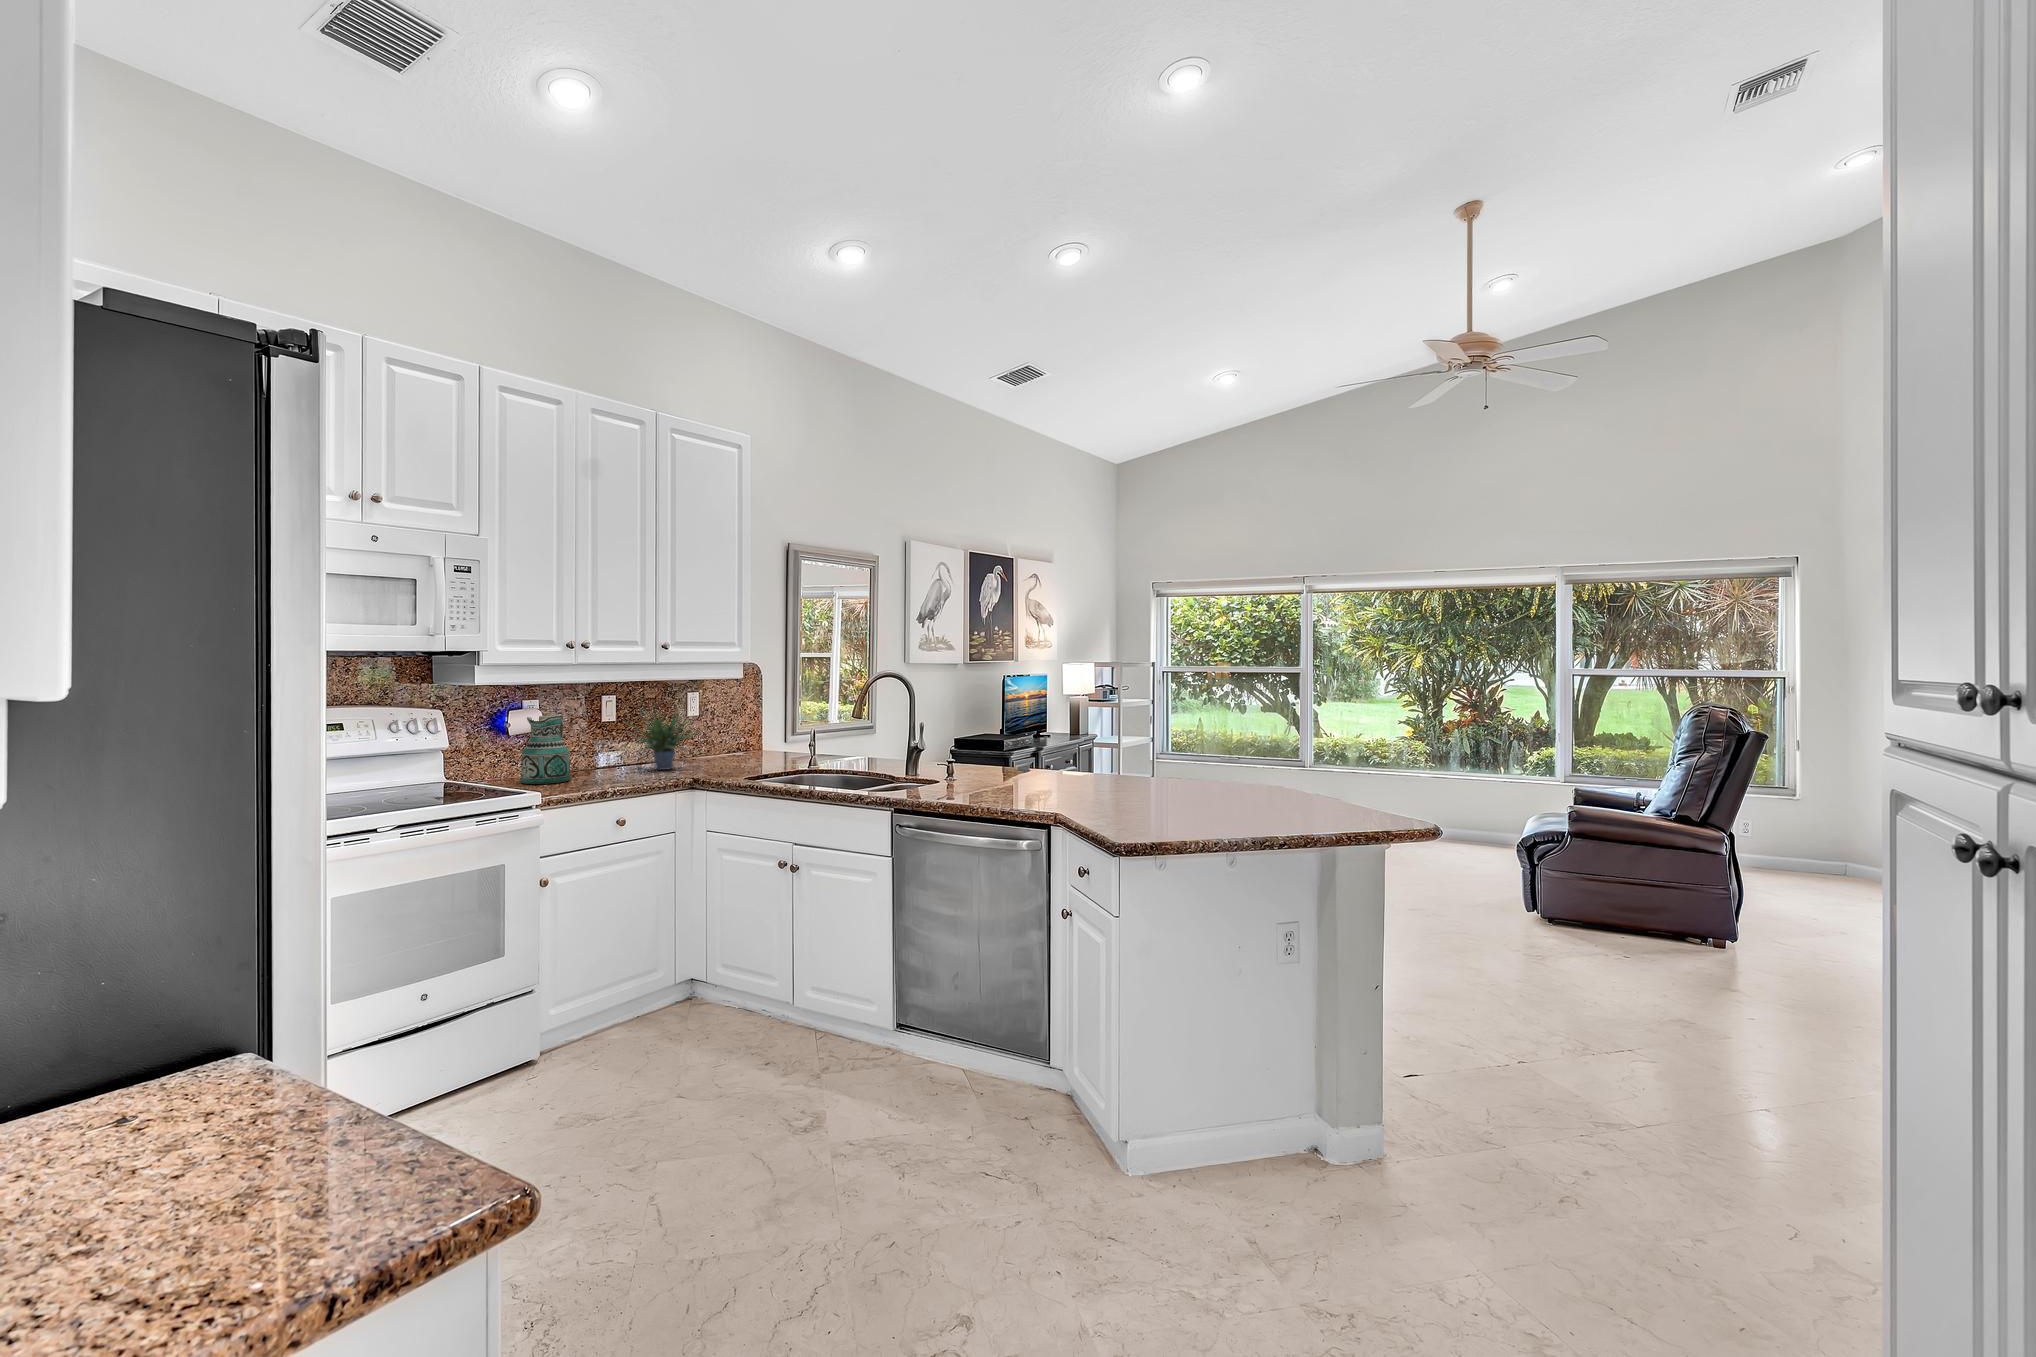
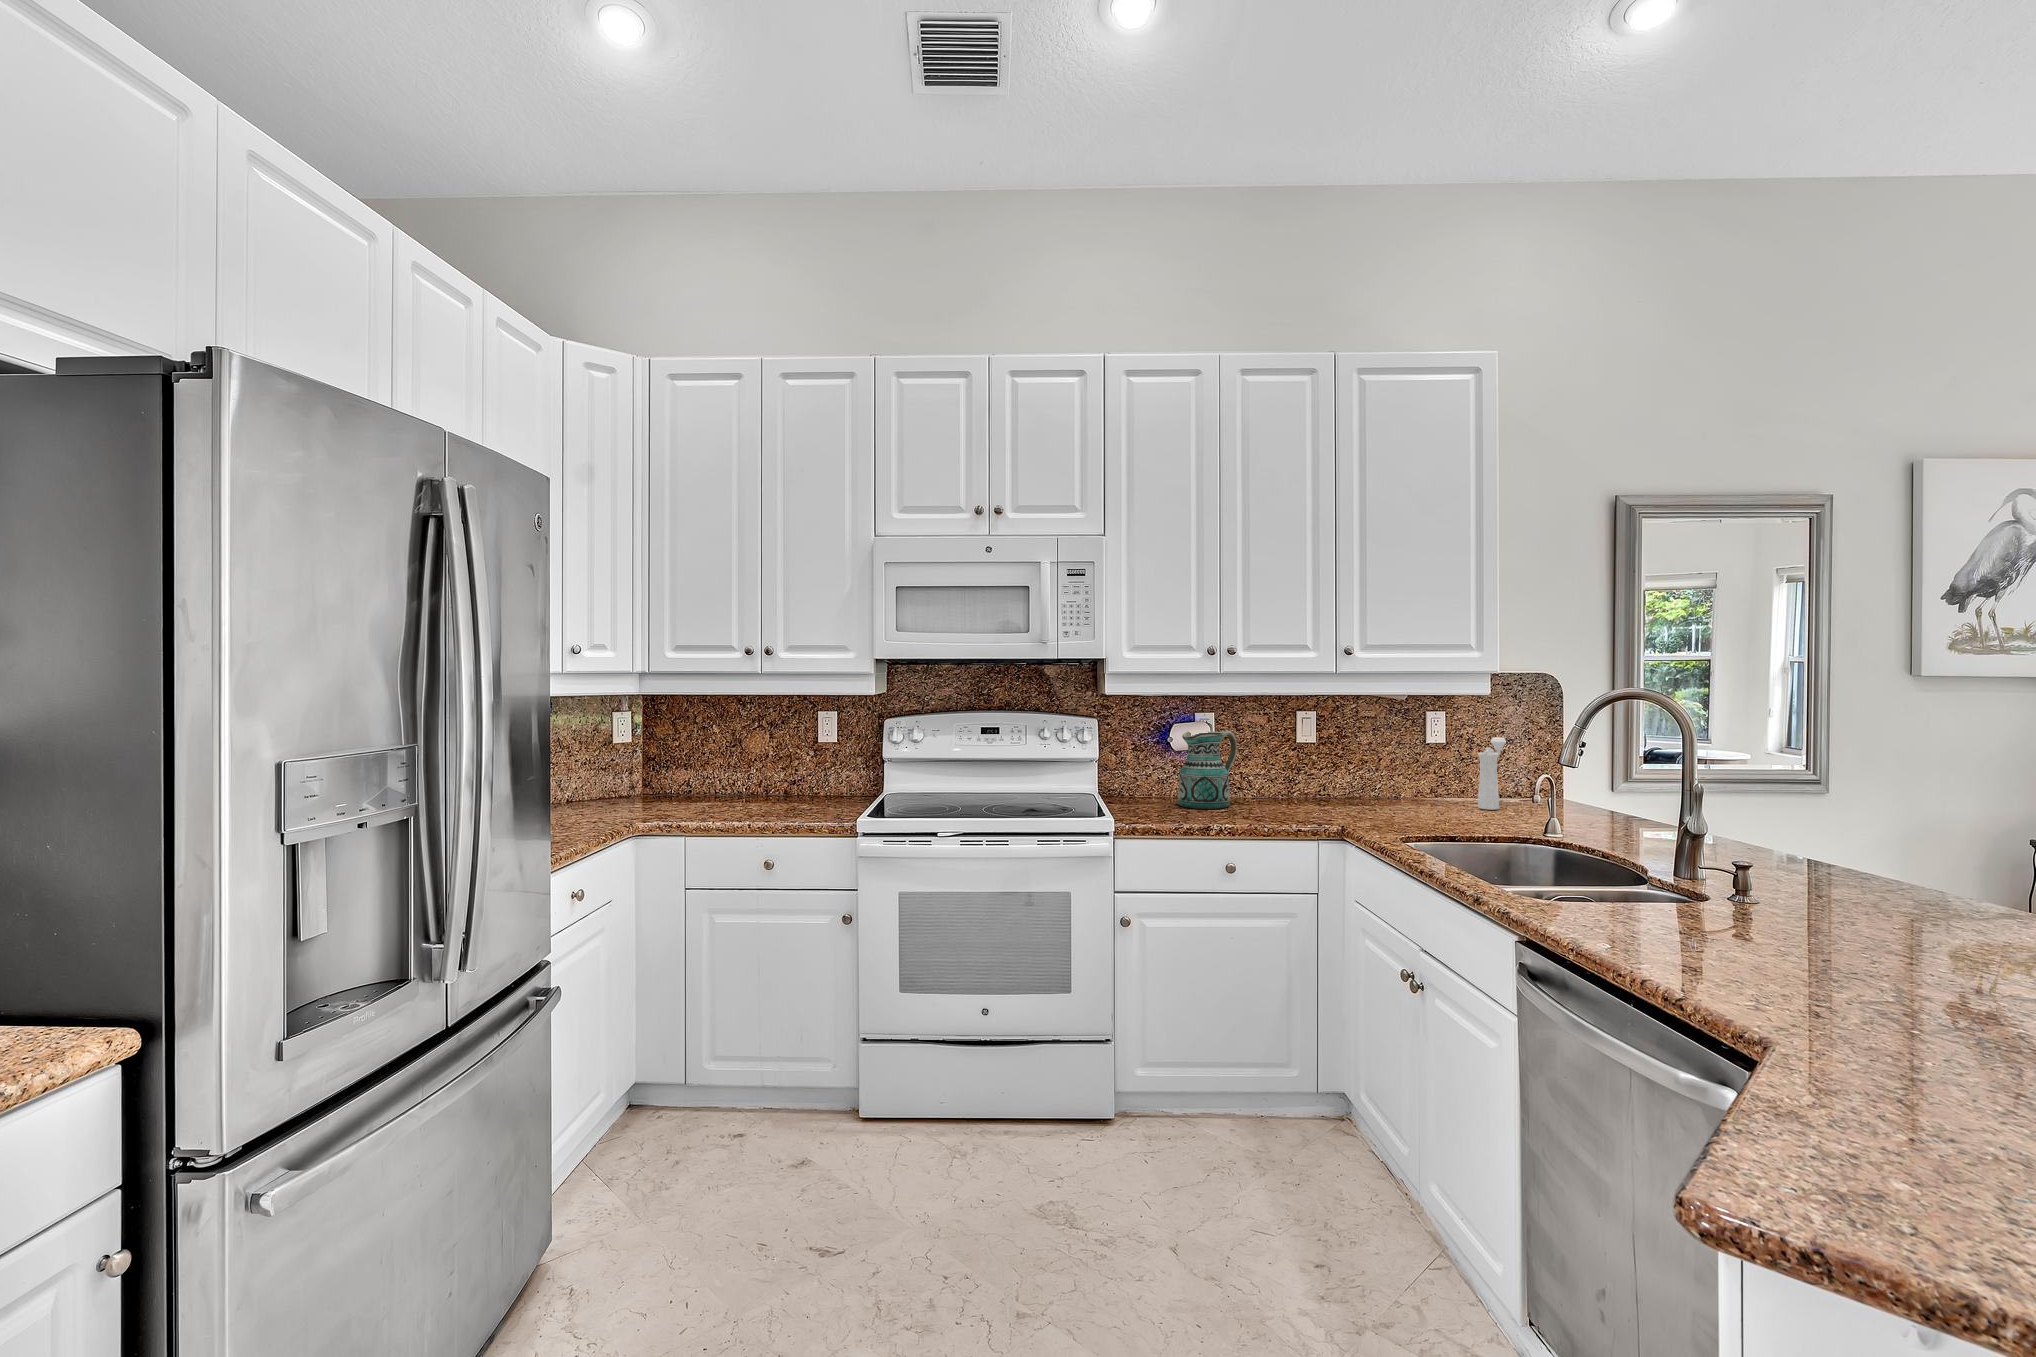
potted plant: present [629,707,697,770] -> none [1296,711,1415,810]
pepper mill: none [732,709,747,760] -> present [1478,737,1506,810]

